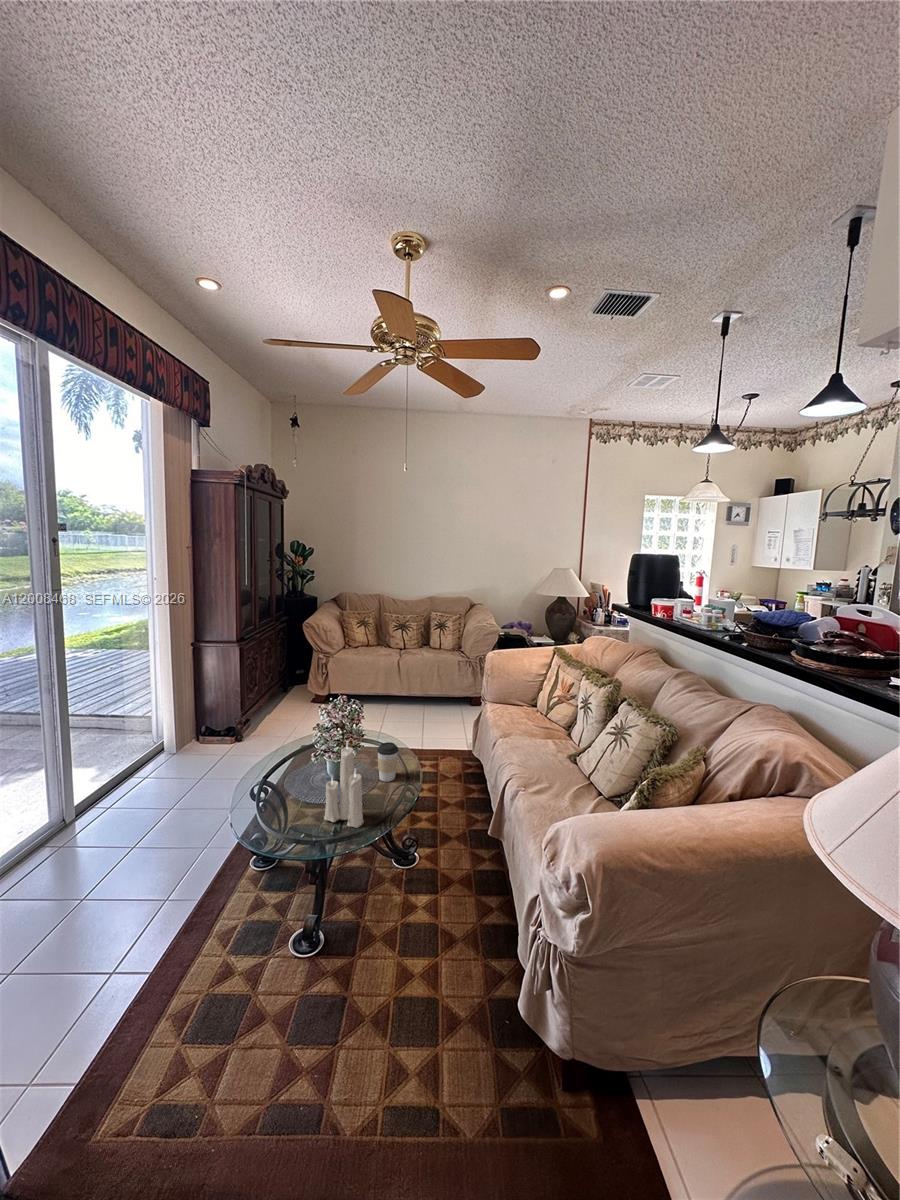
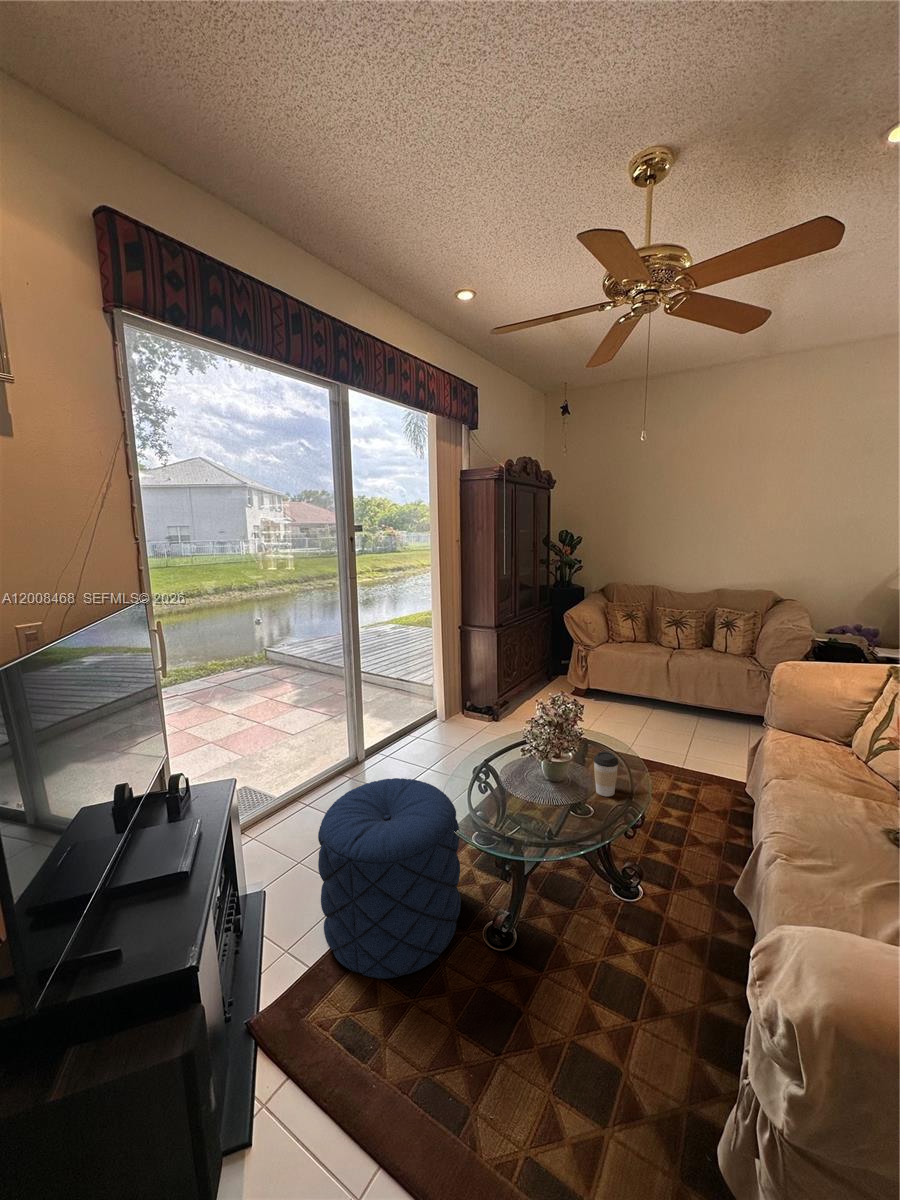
candle: present [324,747,364,828] -> none [523,735,562,837]
pouf: none [76,814,262,1057] -> present [318,778,461,979]

